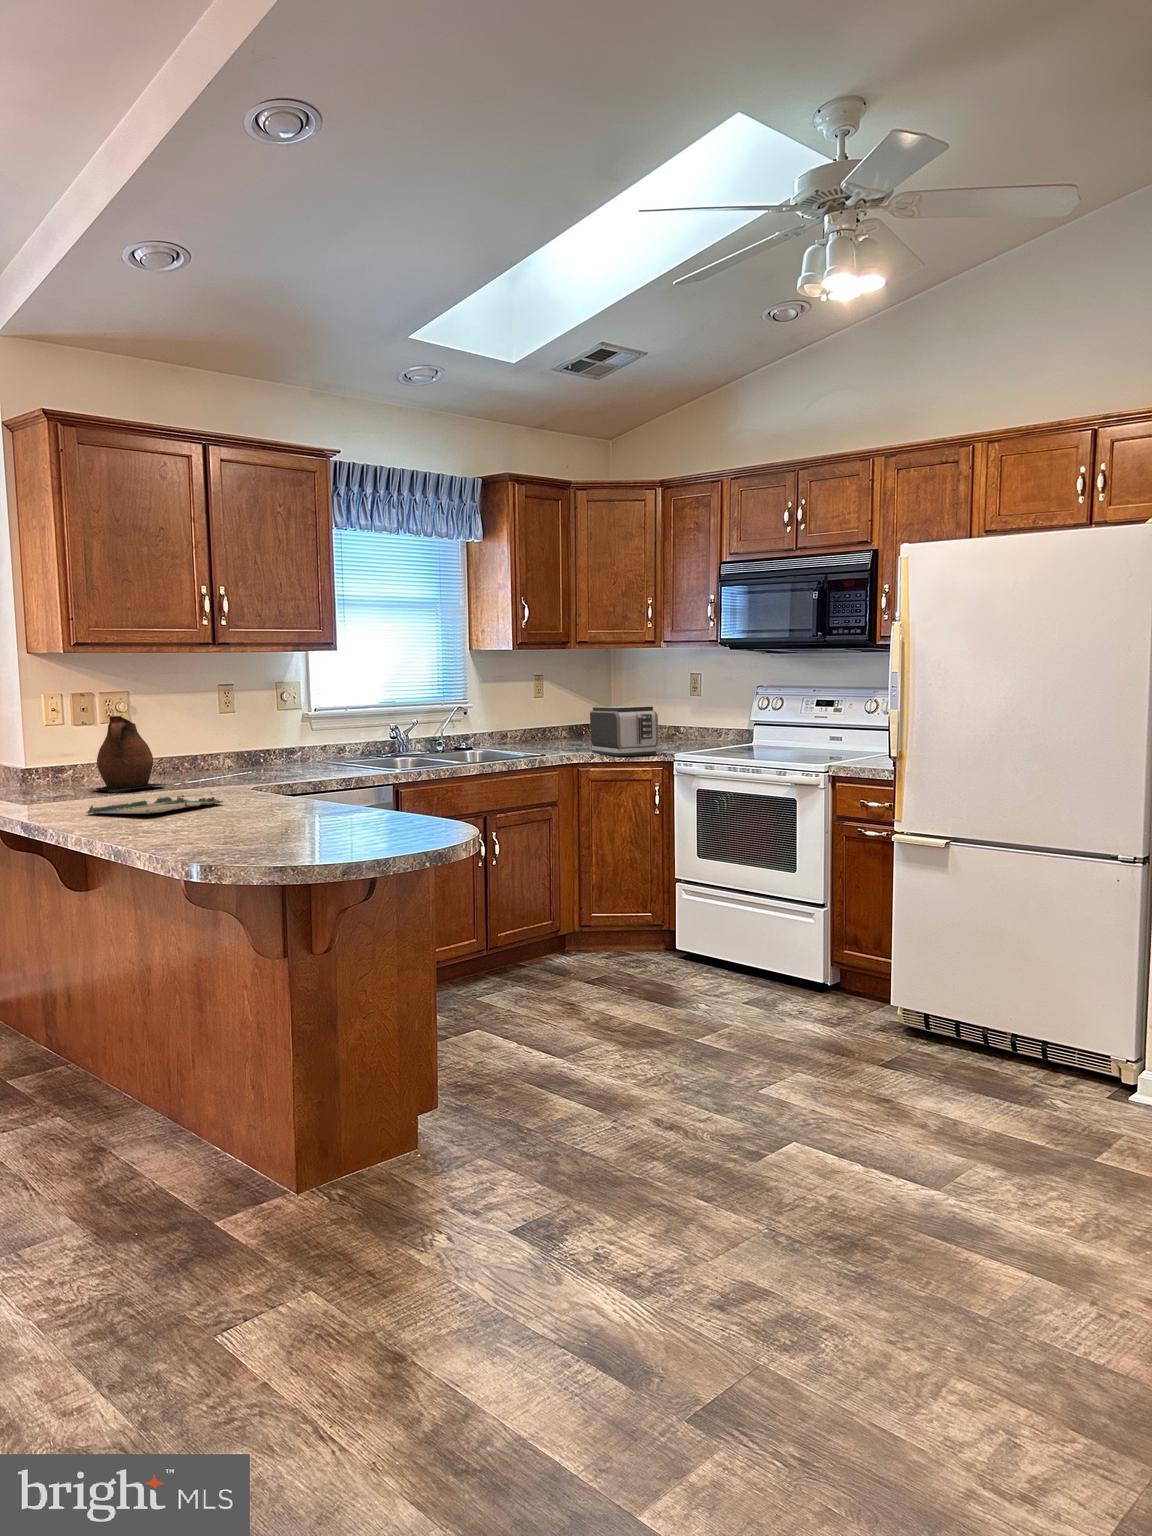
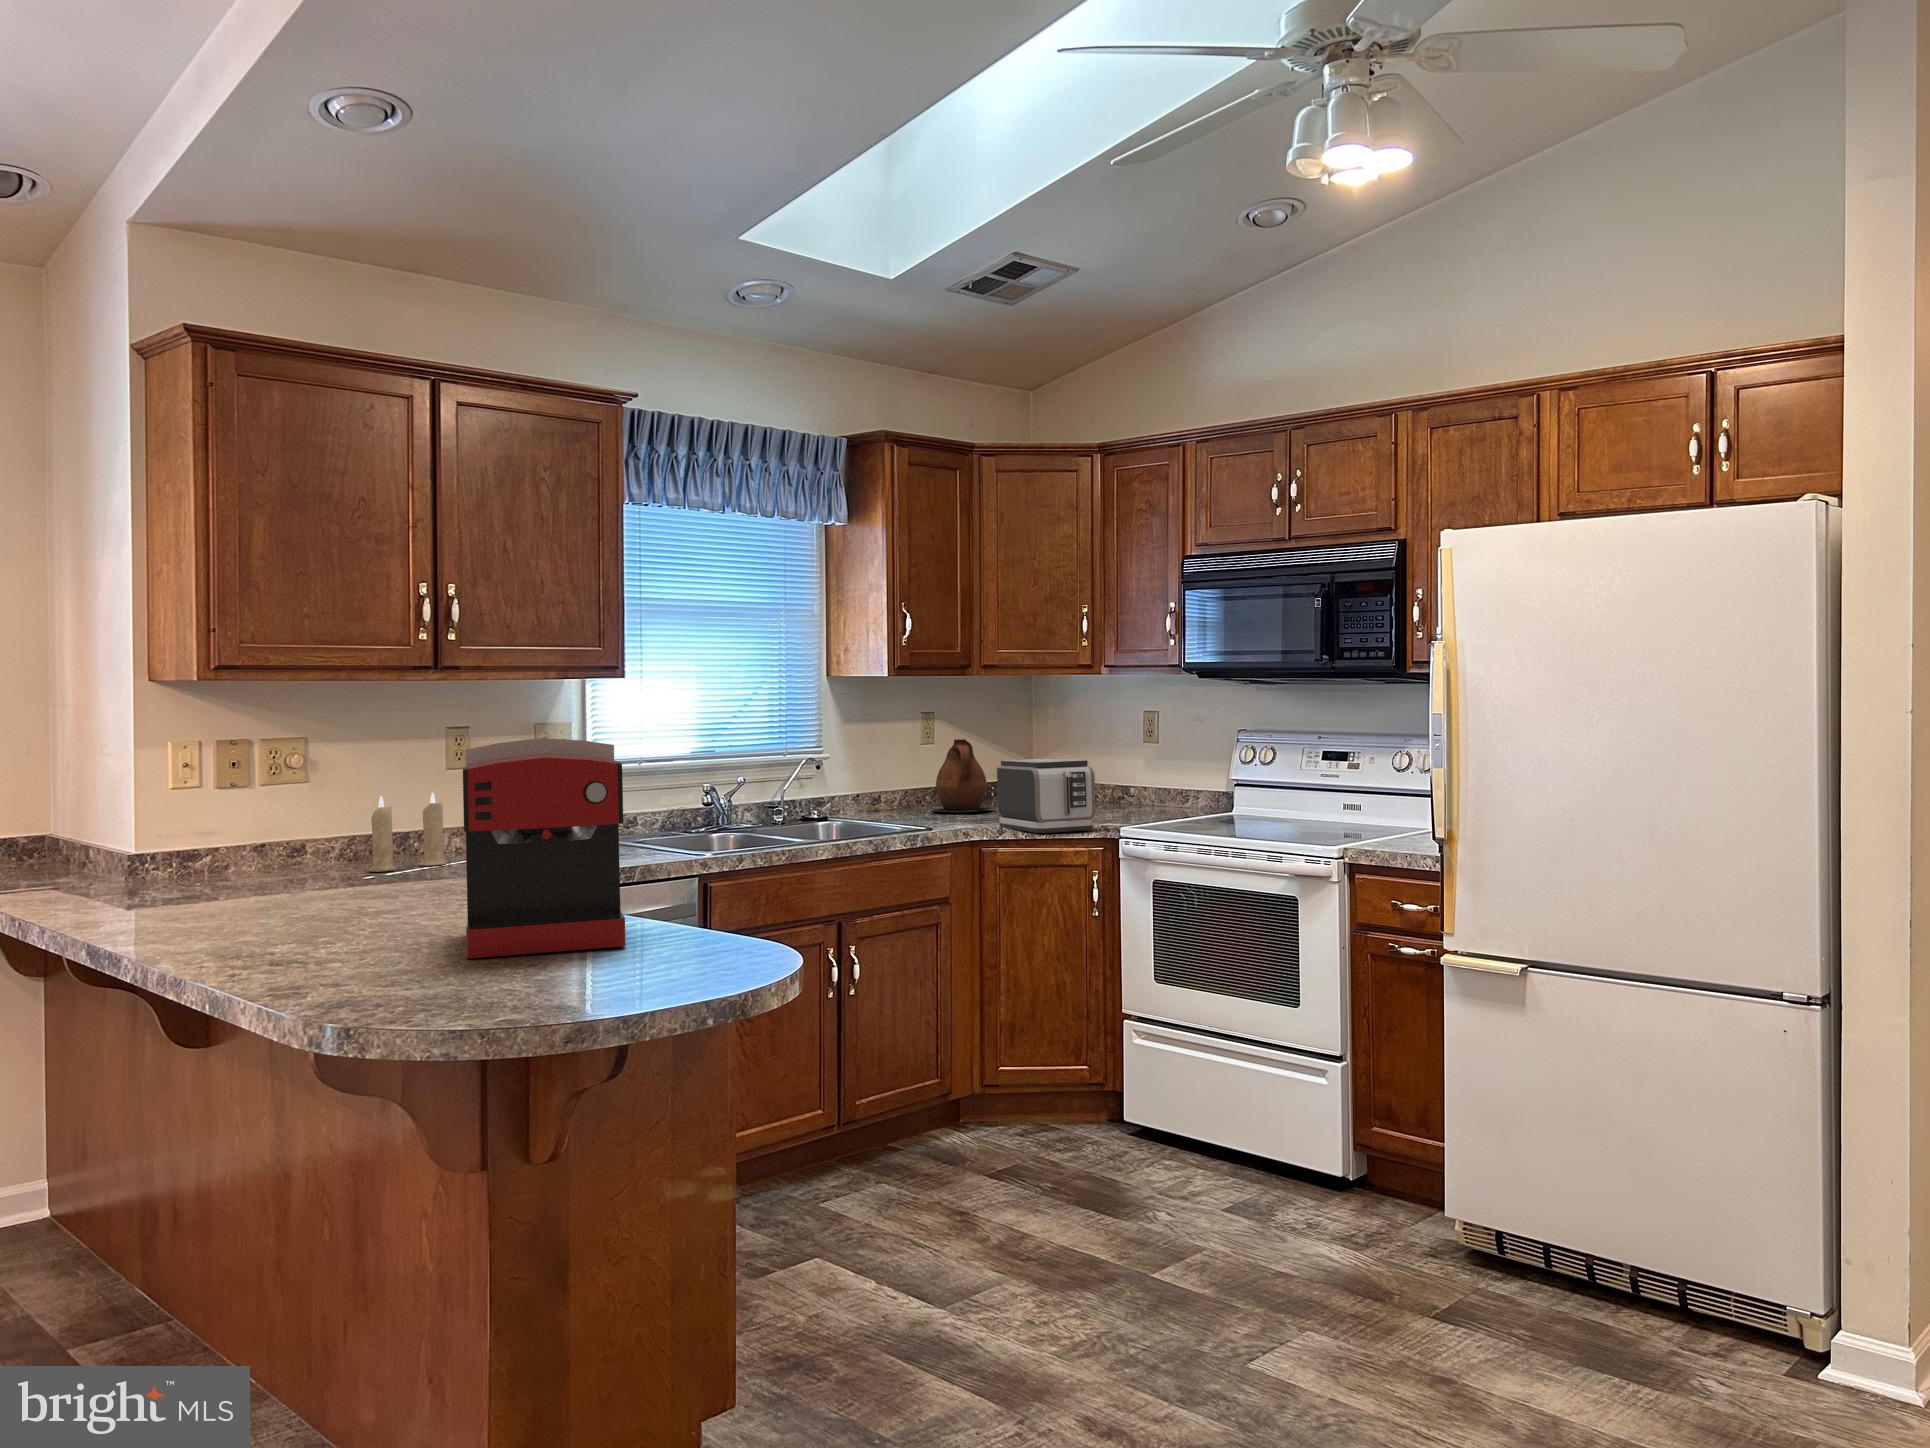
coffee maker: none [250,688,360,829] -> present [463,738,626,958]
ceramic pitcher: present [91,716,165,791] -> present [932,739,994,812]
candle: none [172,727,224,781] -> present [368,793,447,872]
tray: present [87,793,223,814] -> none [208,891,428,930]

